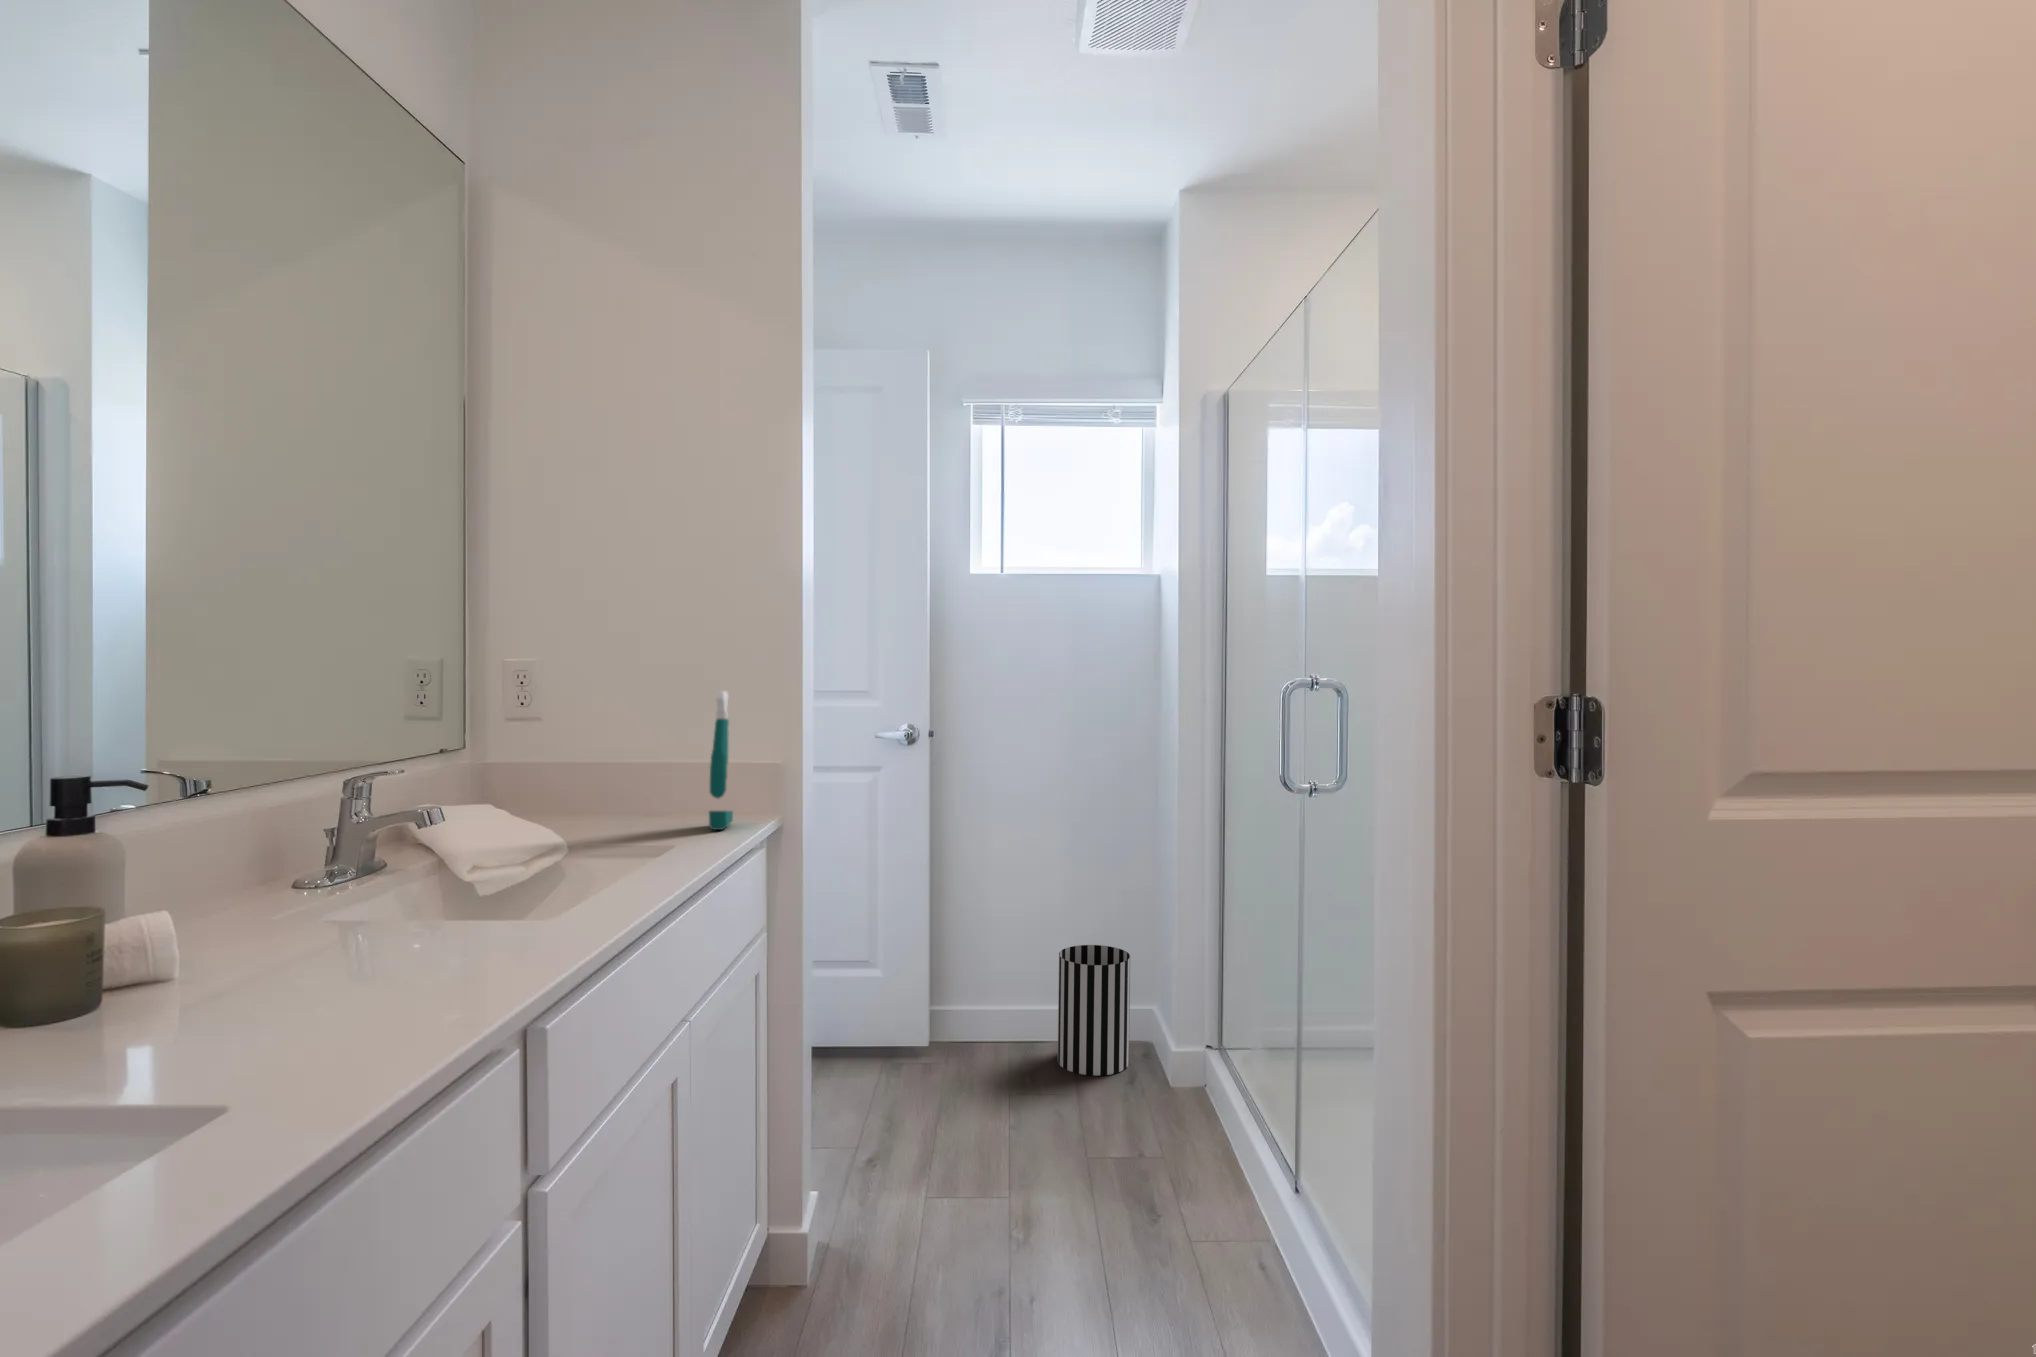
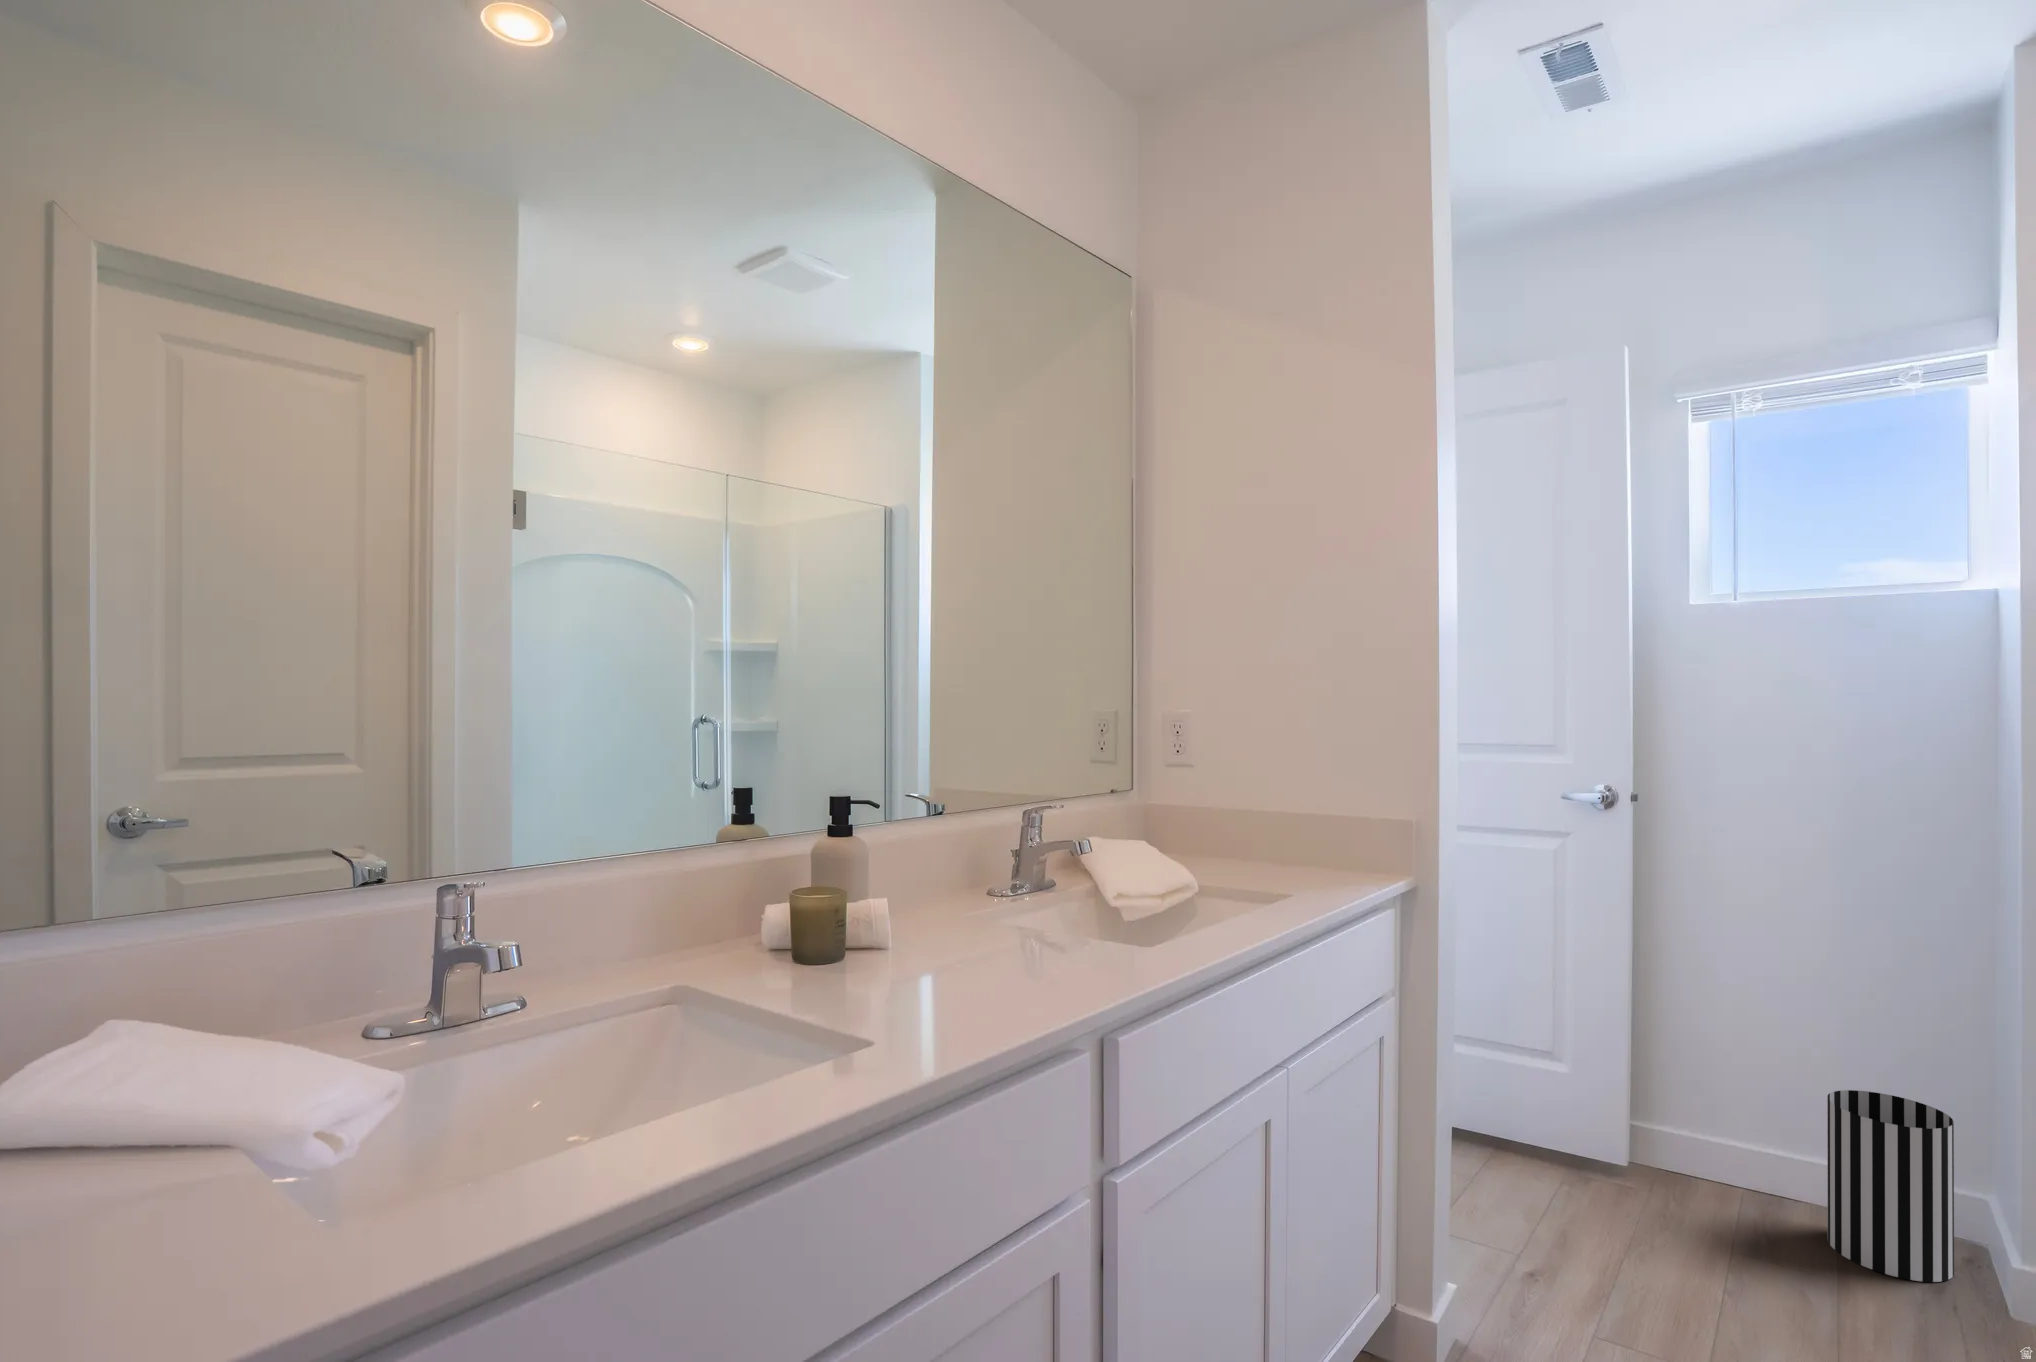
spray bottle: present [709,691,733,830] -> none [1333,743,1361,884]

